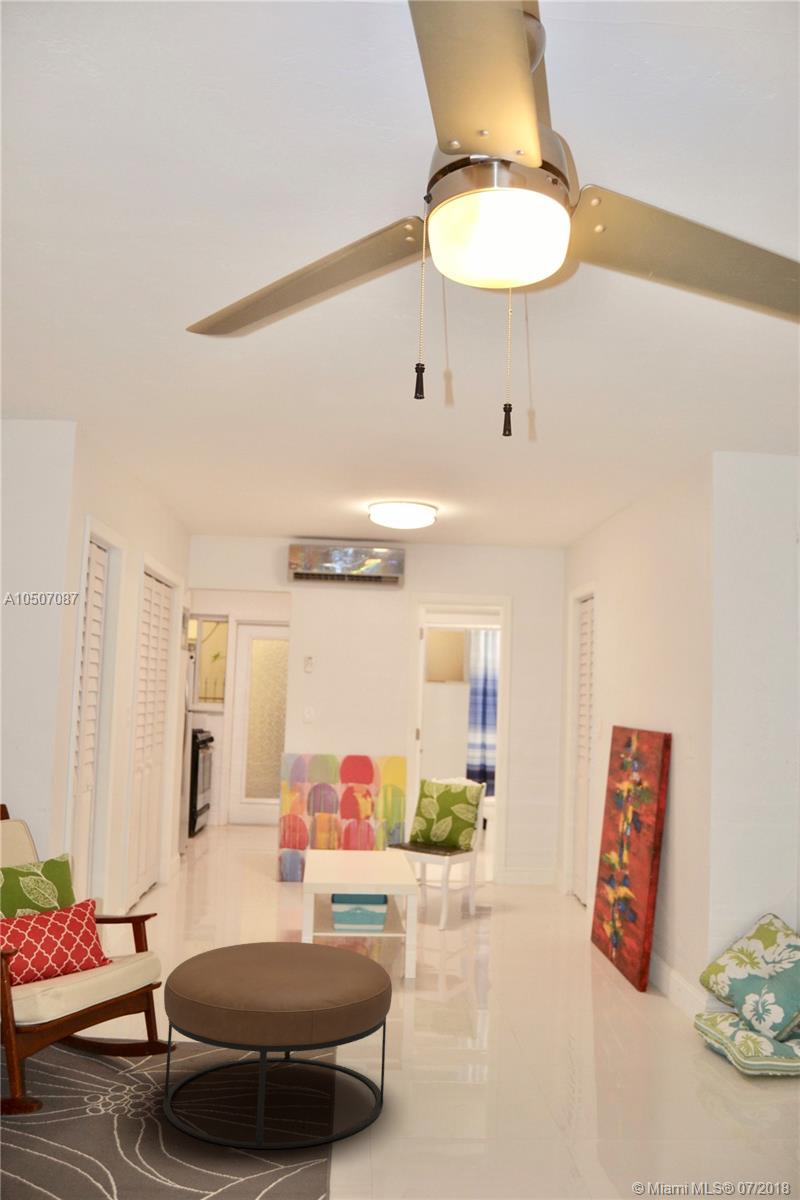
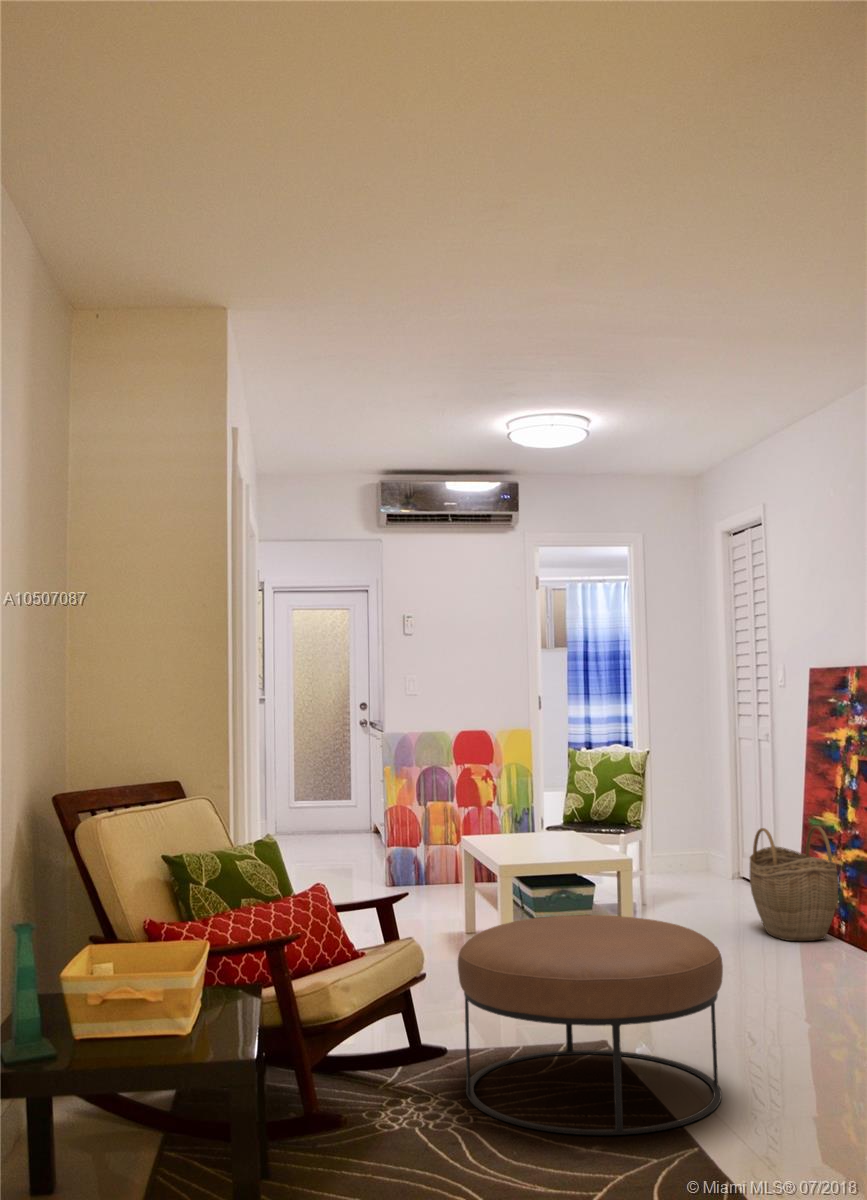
woven basket: none [540,862,608,963] -> present [749,826,838,941]

